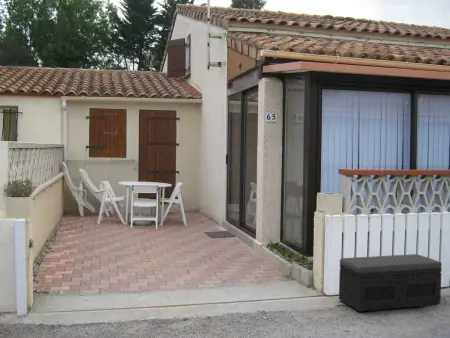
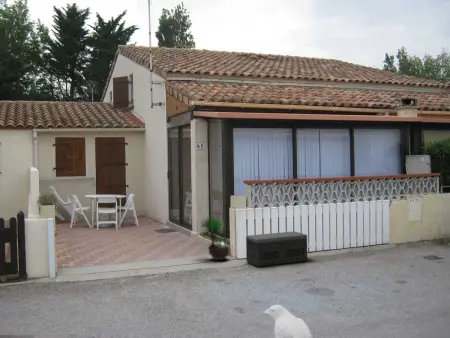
potted tree: none [264,218,312,293] -> present [200,218,229,260]

